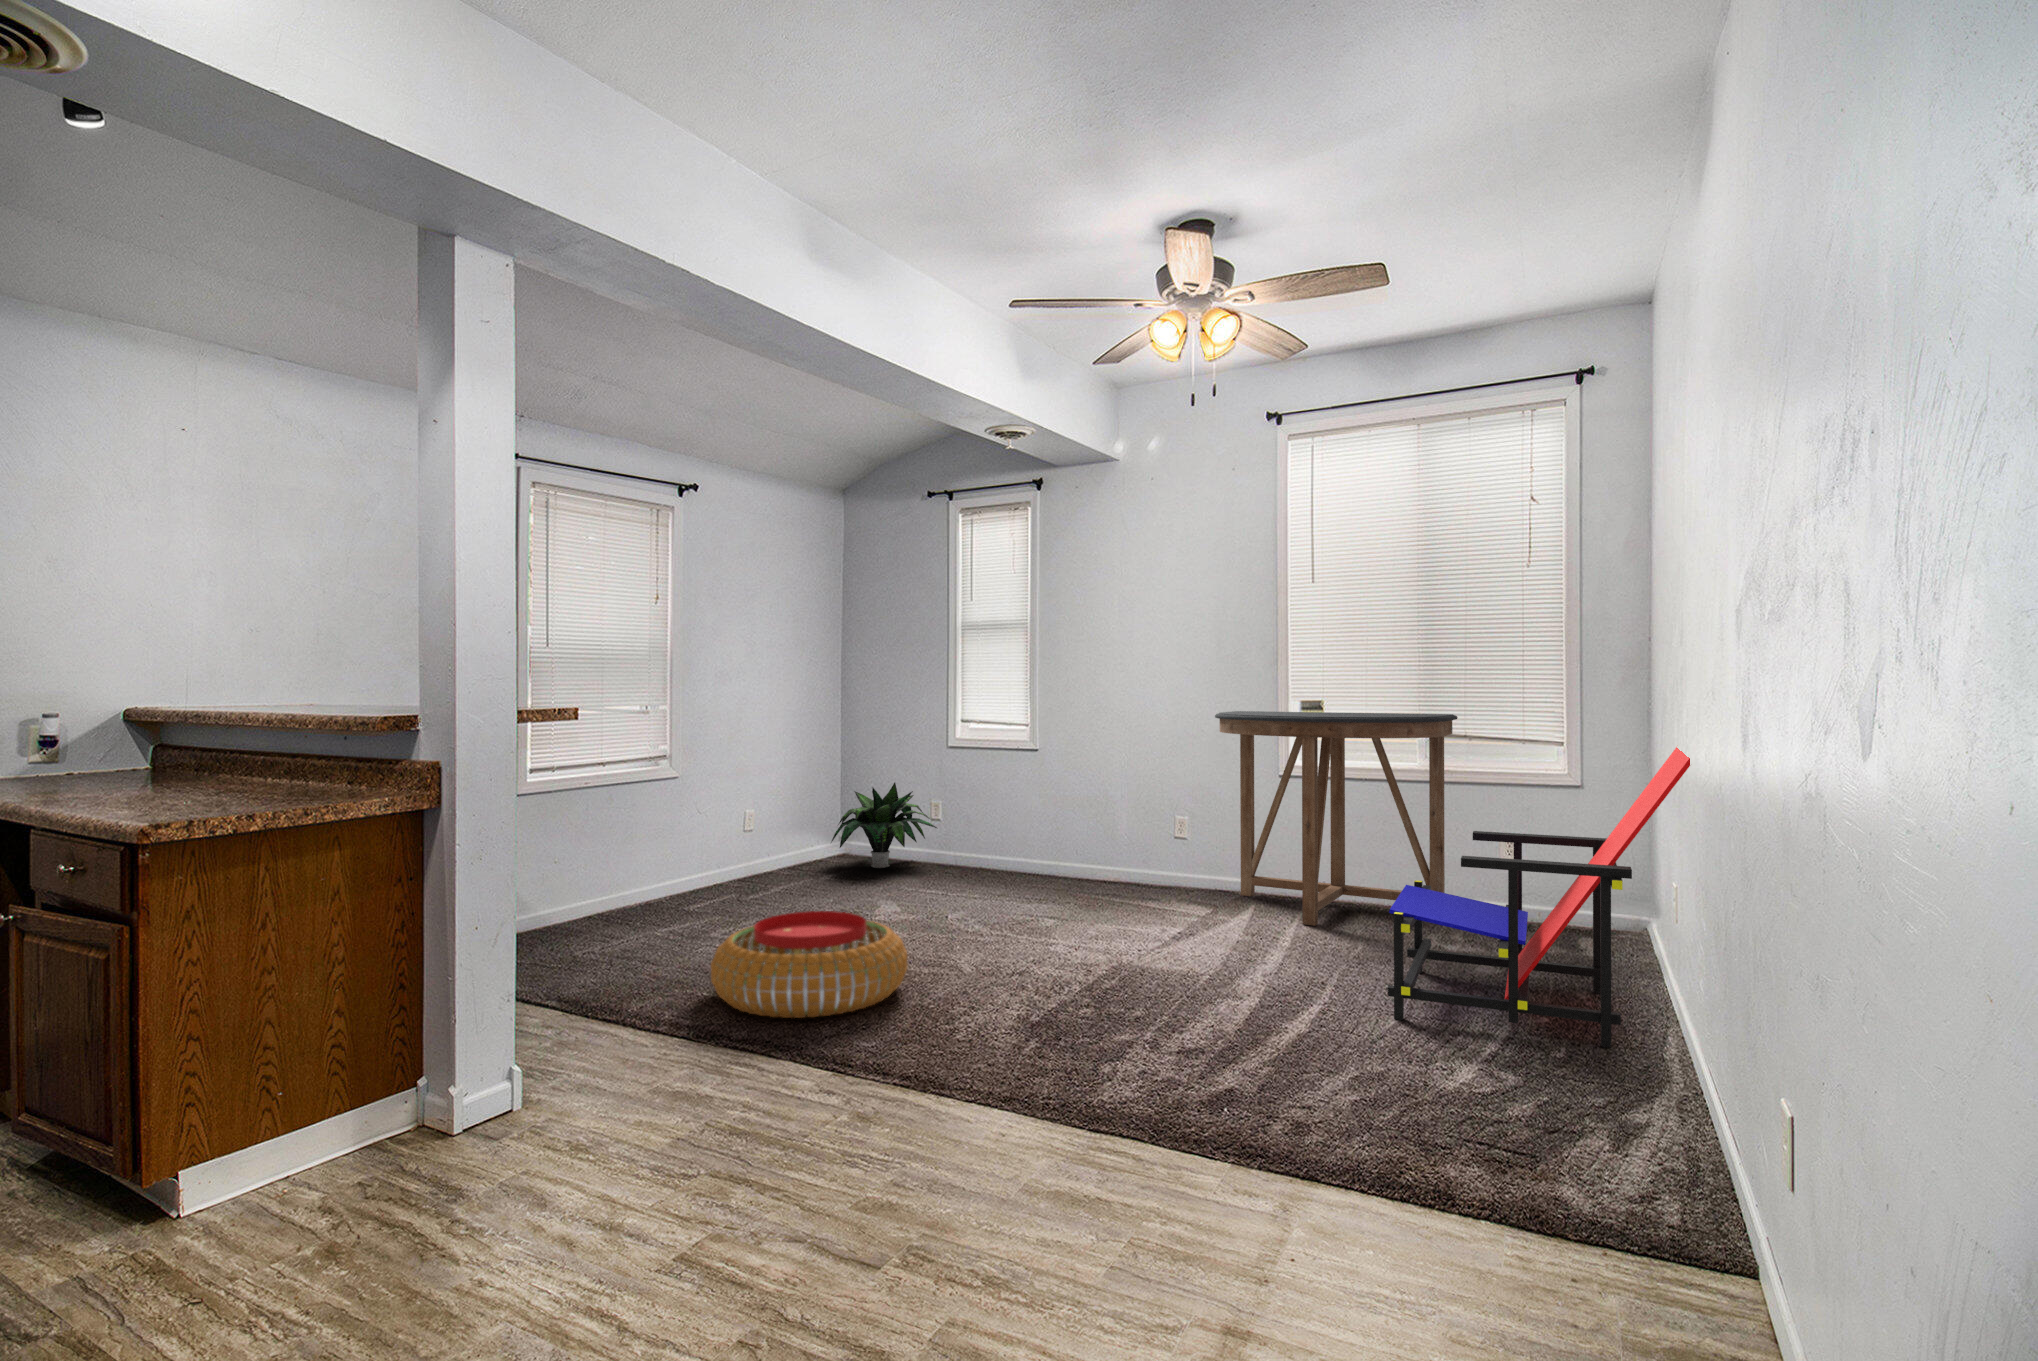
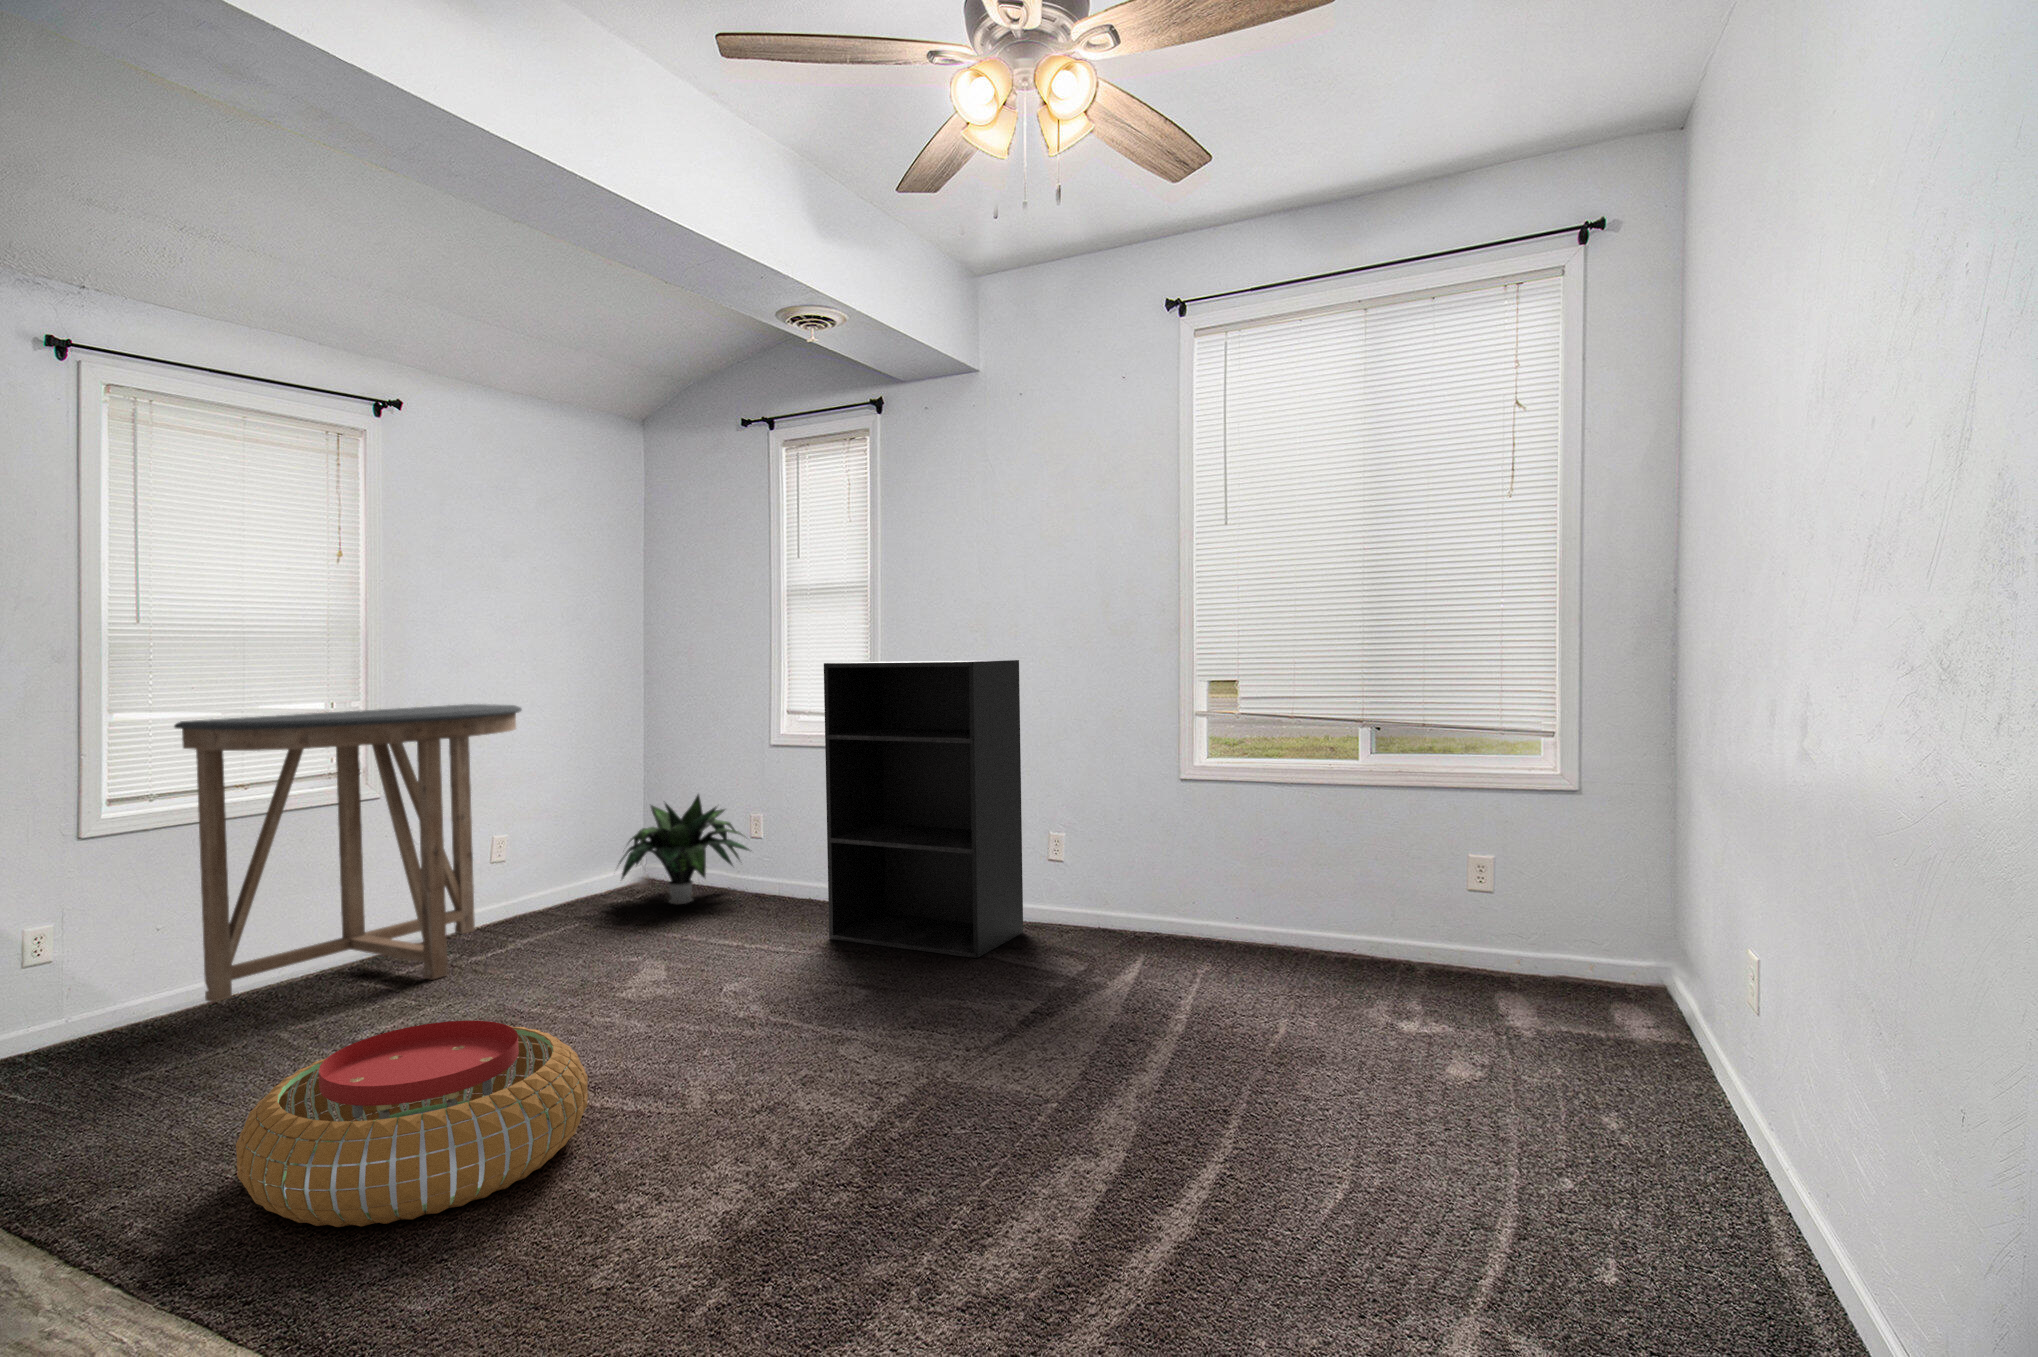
bookshelf: none [1007,682,1155,903] -> present [824,660,1023,958]
console table: present [1215,711,1458,926] -> present [174,704,522,1002]
lounge chair: present [1388,747,1690,1048] -> none [1318,732,1840,1260]

